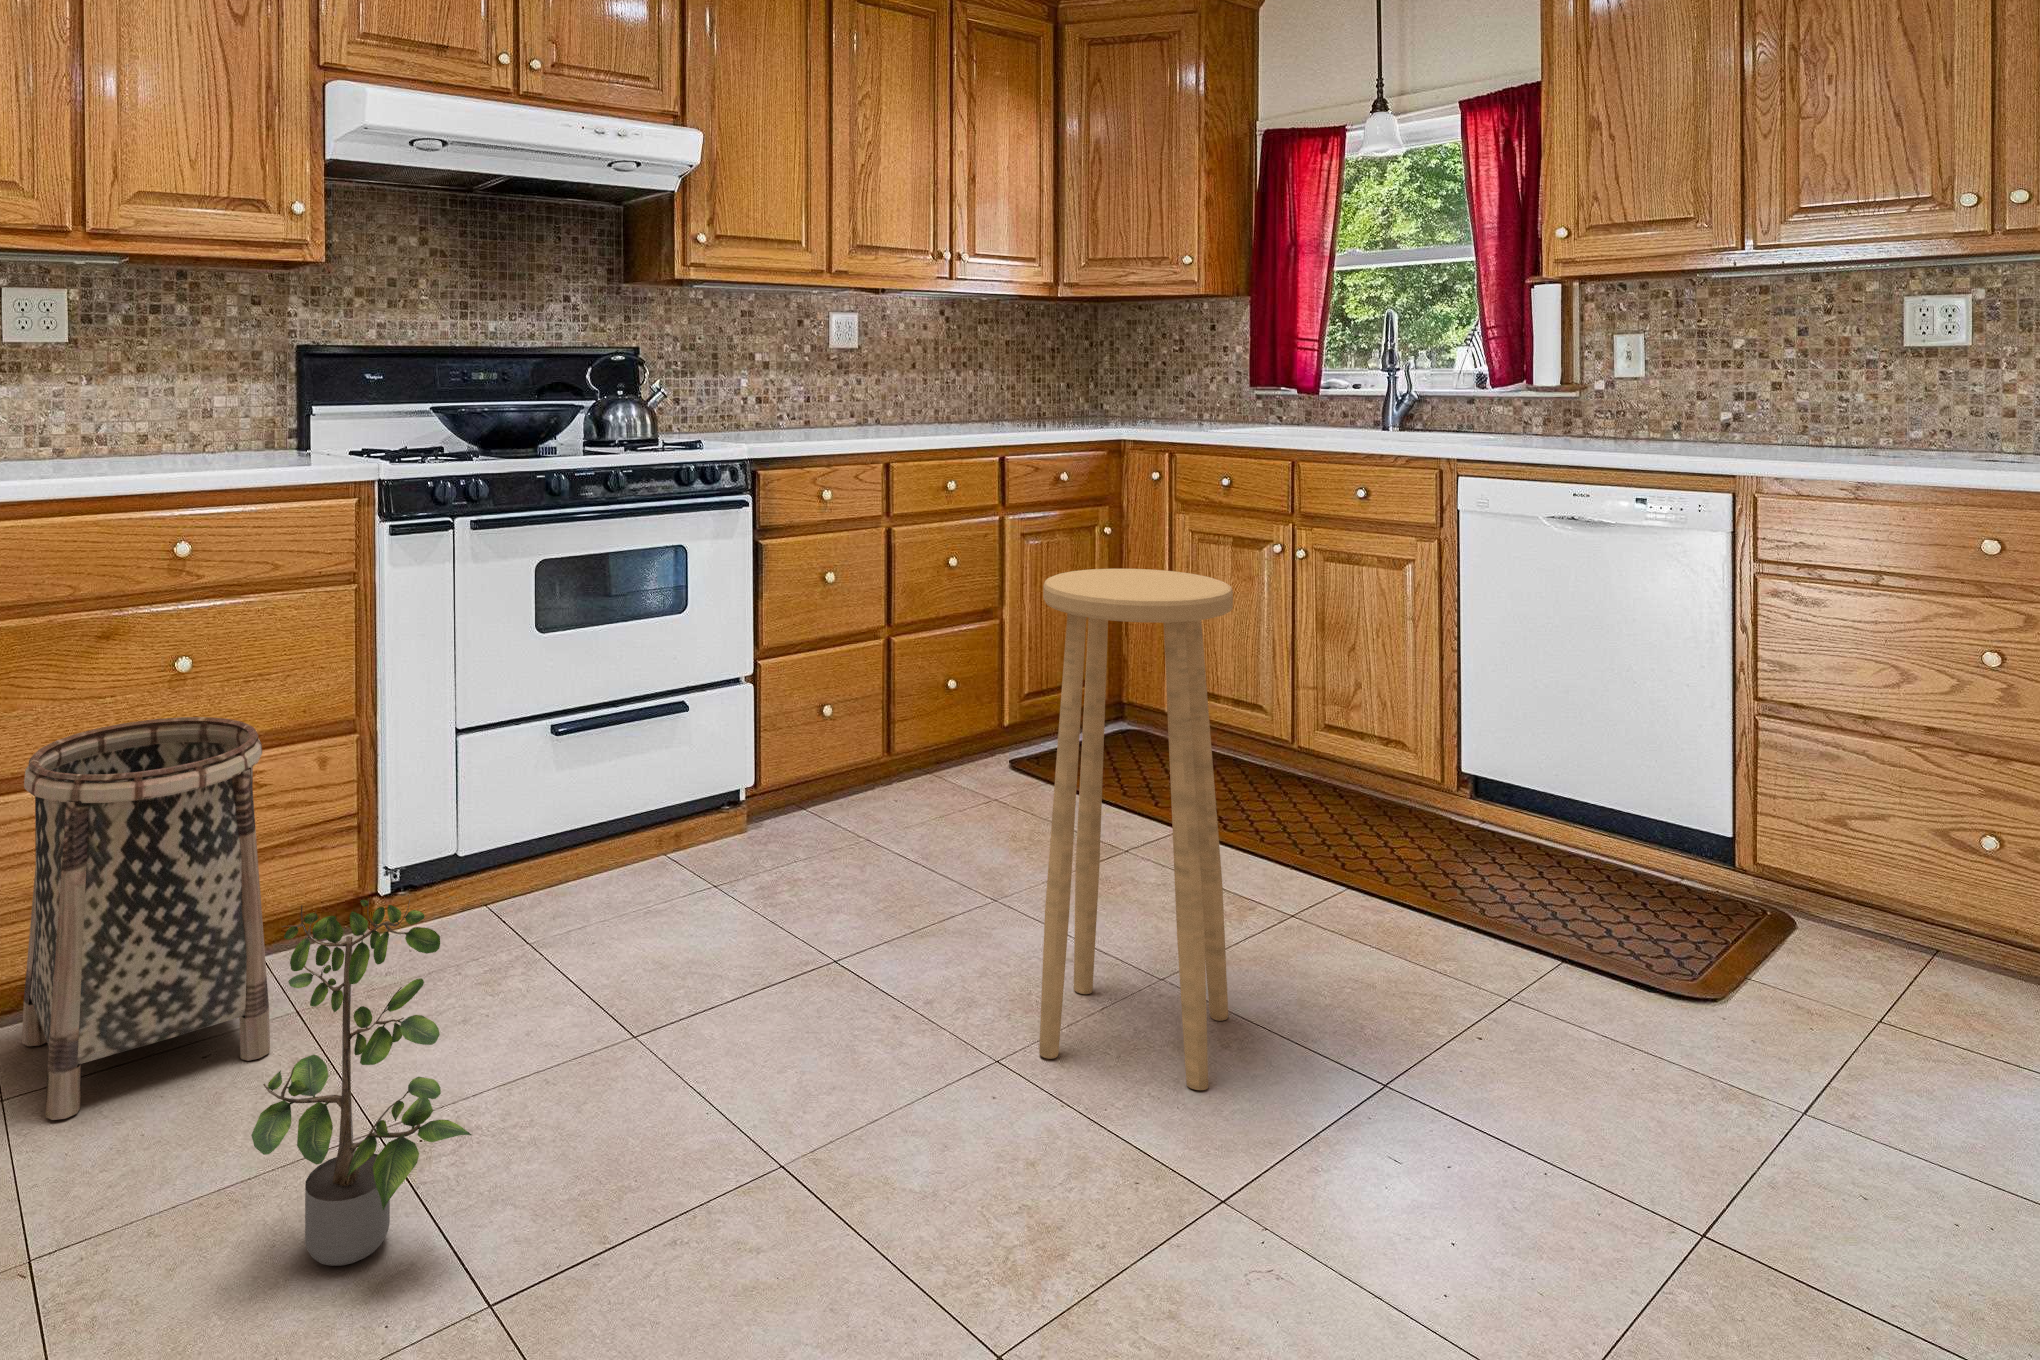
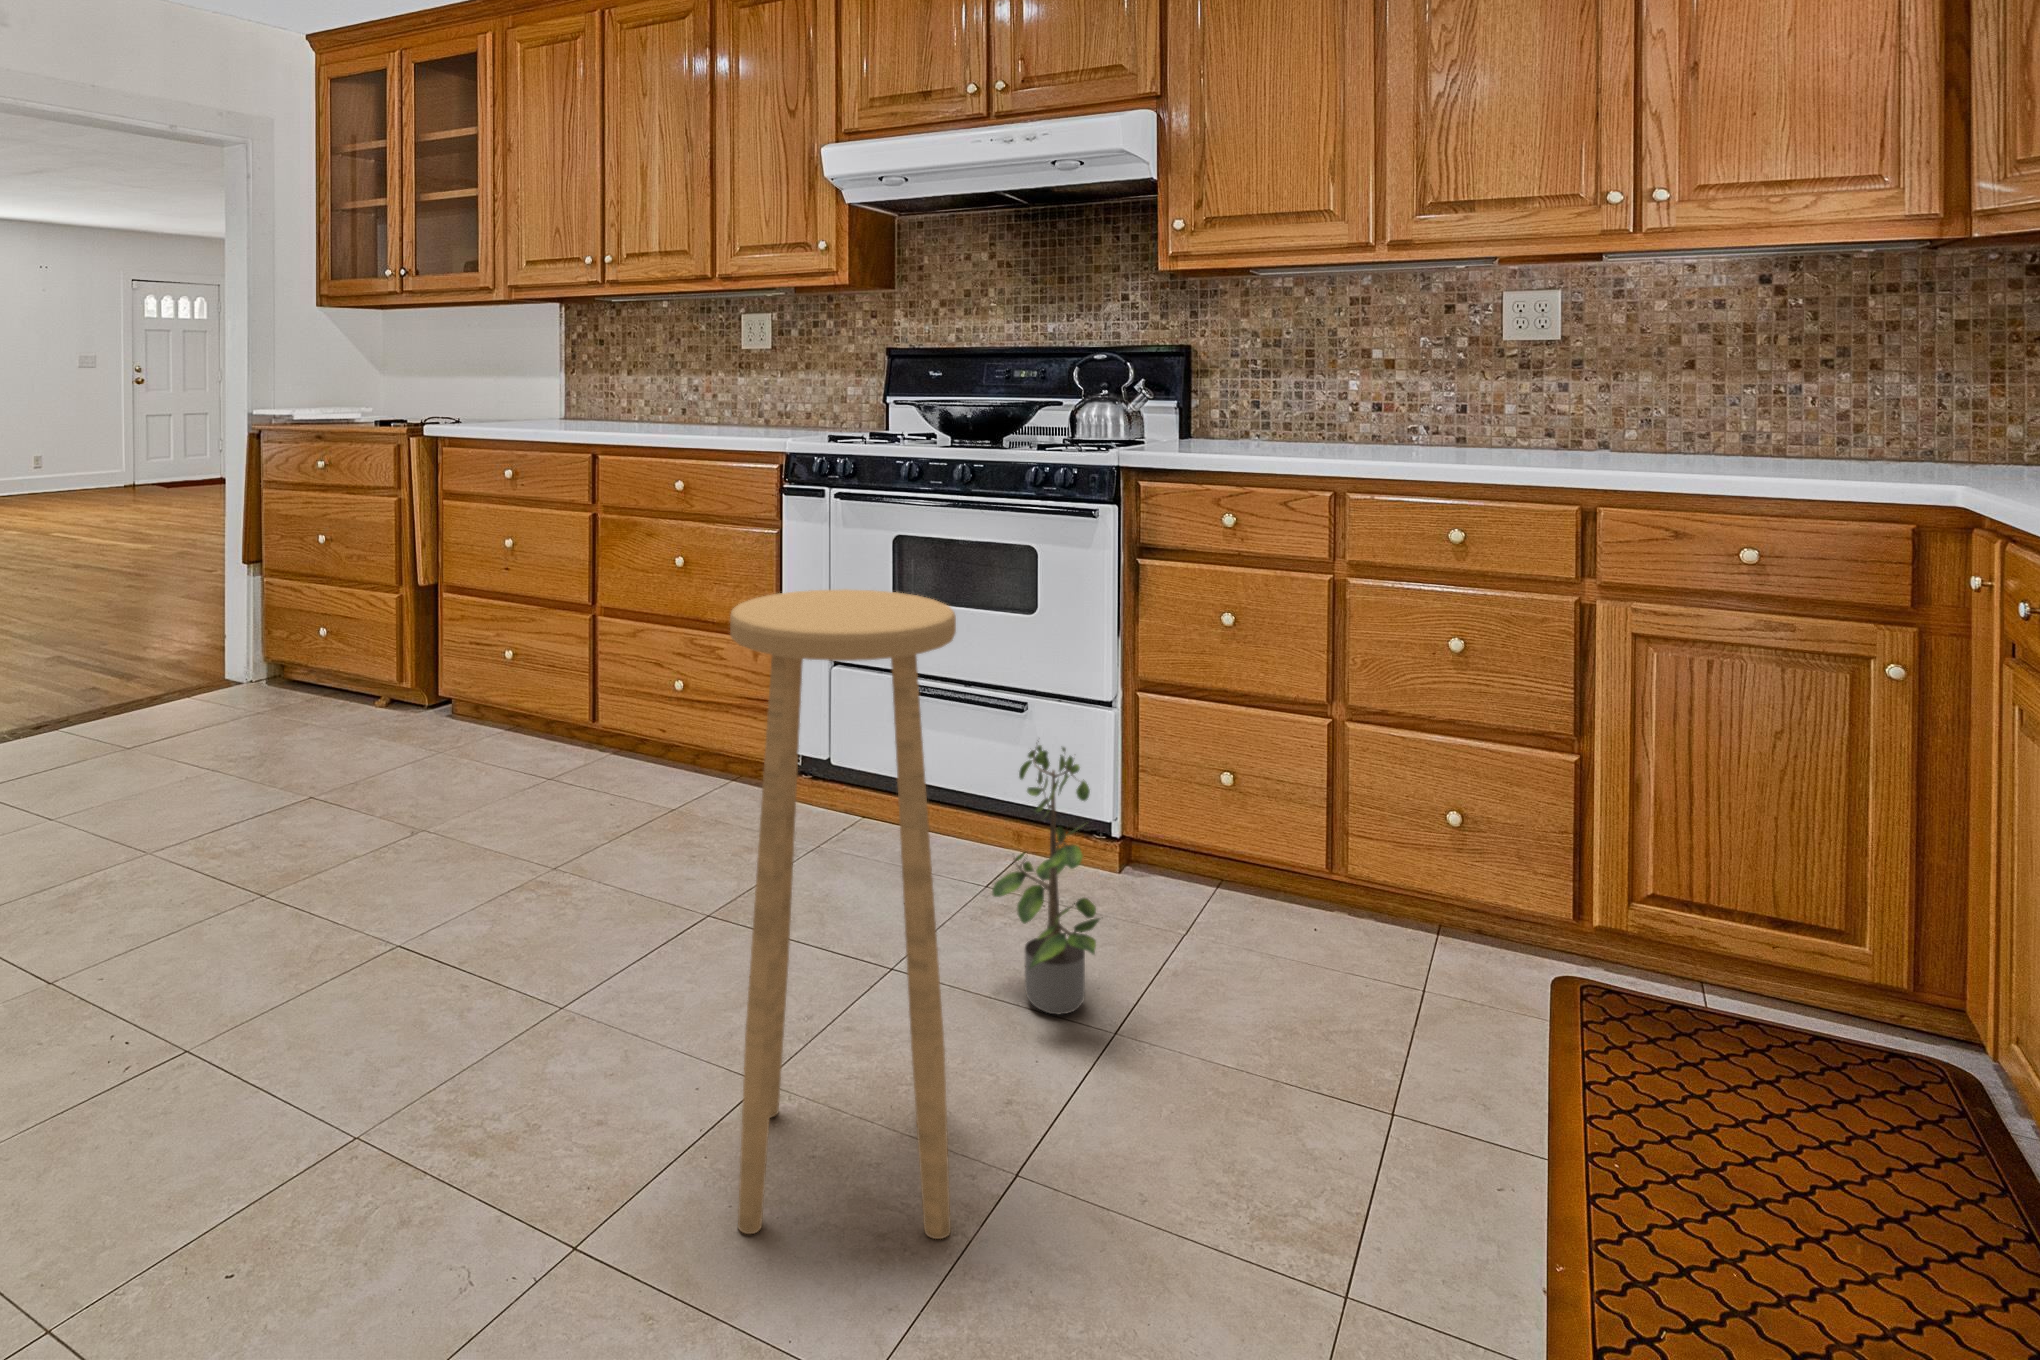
basket: present [22,717,270,1120] -> none [520,586,688,816]
potted plant: present [251,899,472,1266] -> present [992,745,1100,1014]

